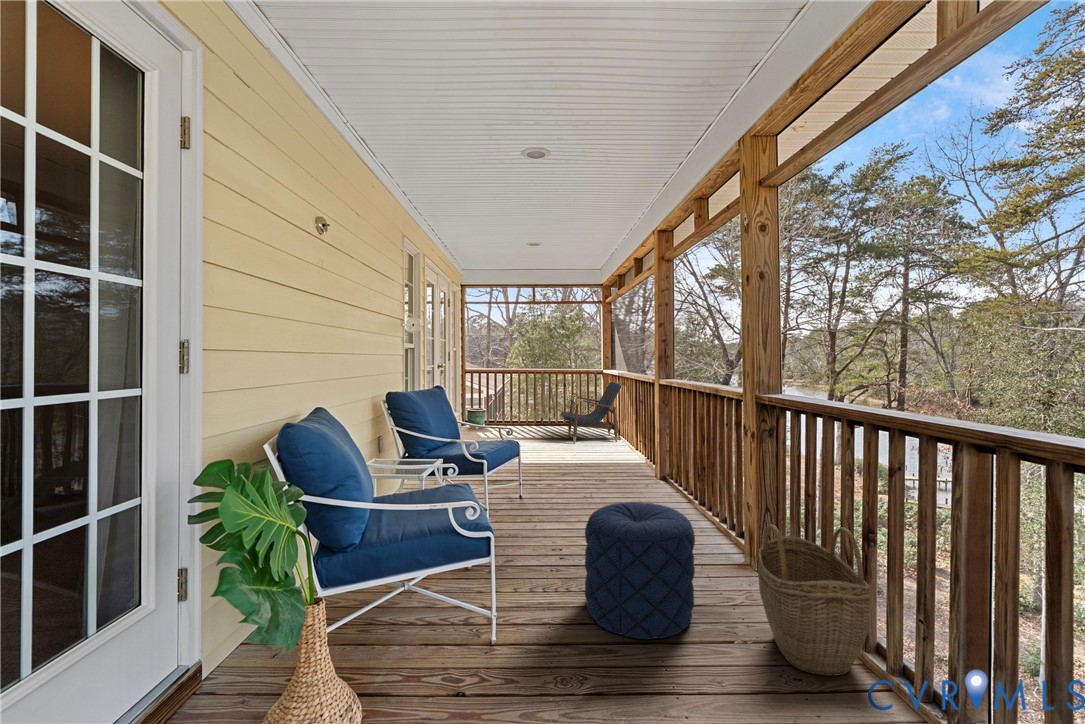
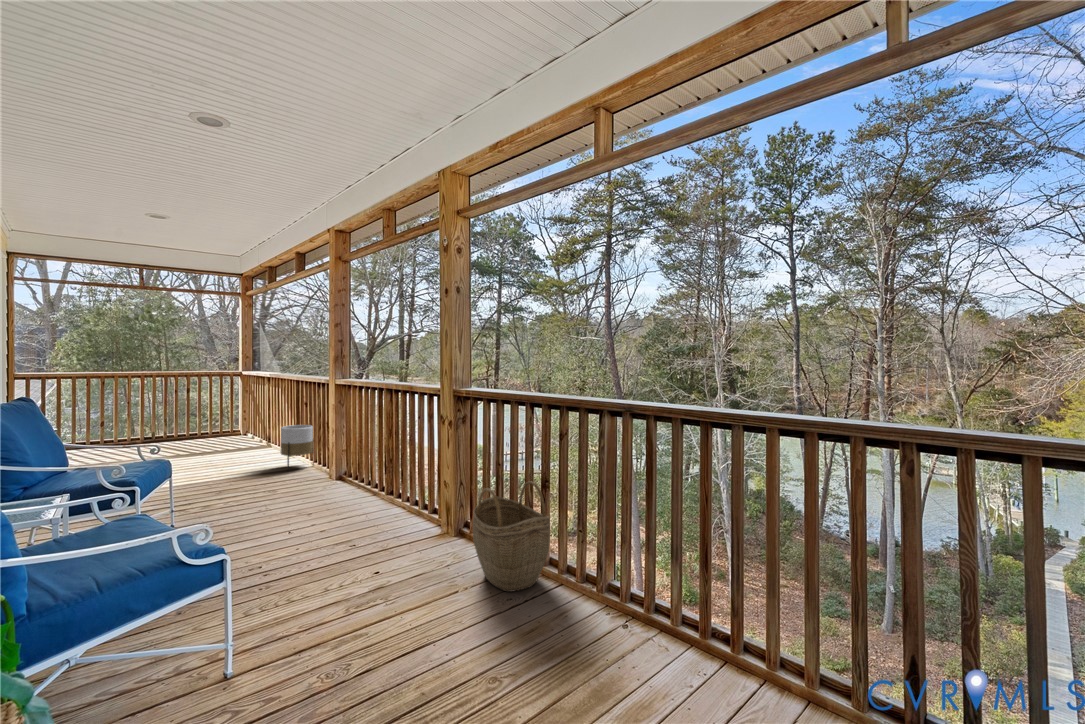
lounge chair: present [561,382,621,443] -> none [190,385,275,457]
planter: none [618,421,646,464] -> present [281,425,314,470]
pouf: present [585,502,695,639] -> none [317,492,425,620]

